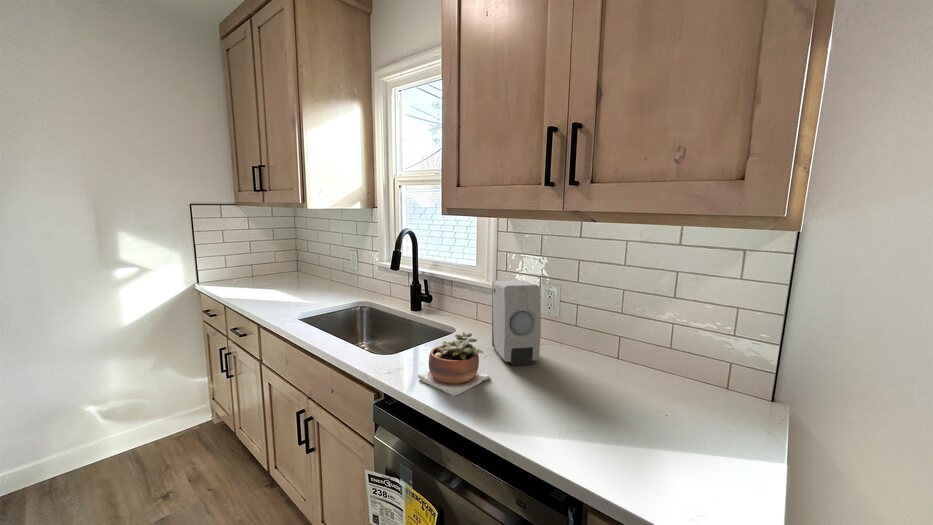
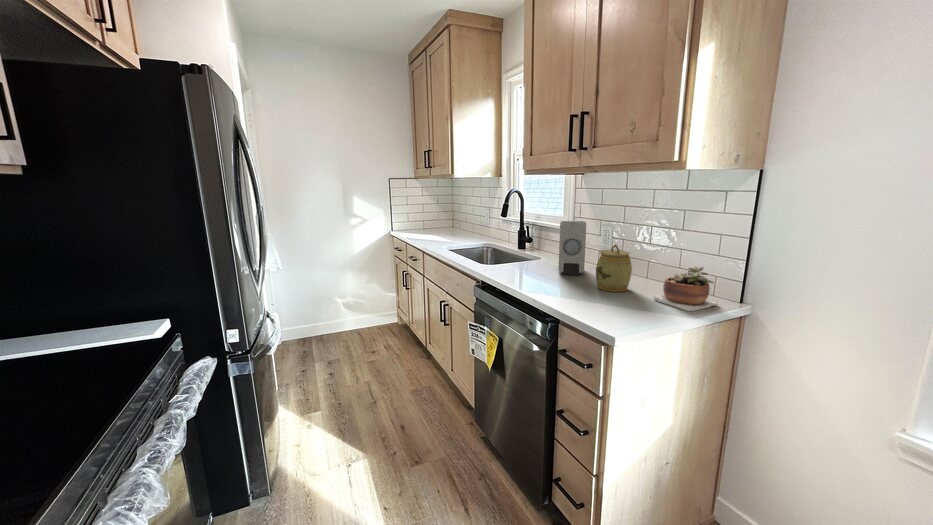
jar: none [576,326,631,401] -> present [596,245,632,292]
succulent plant: present [418,332,490,396] -> present [653,267,718,311]

